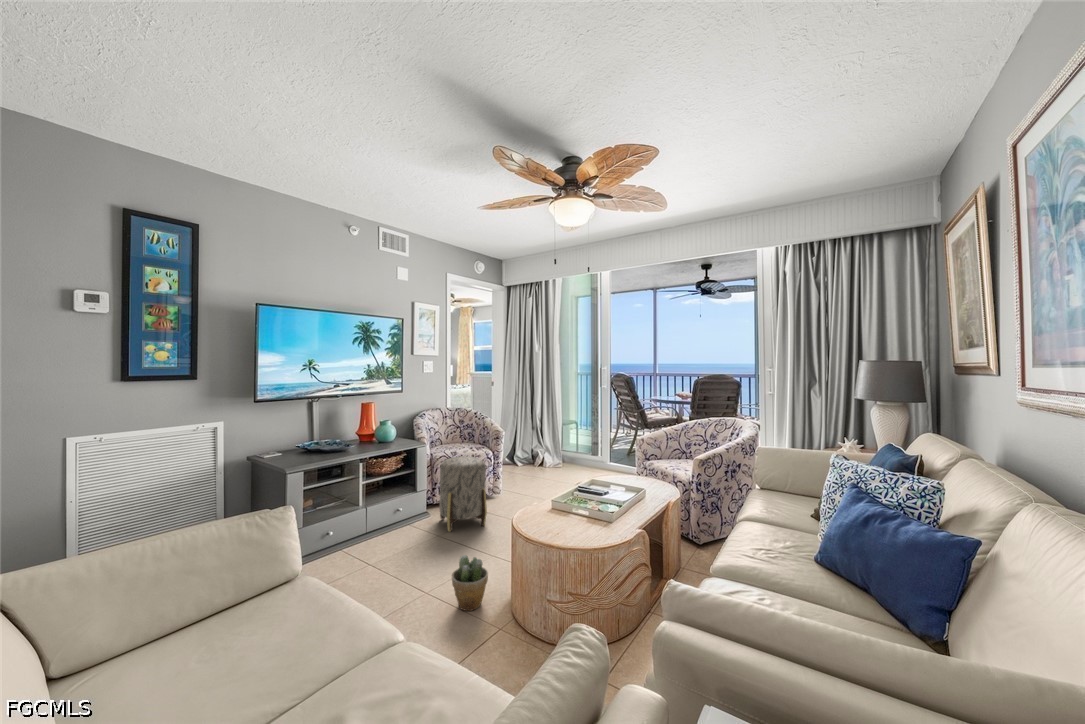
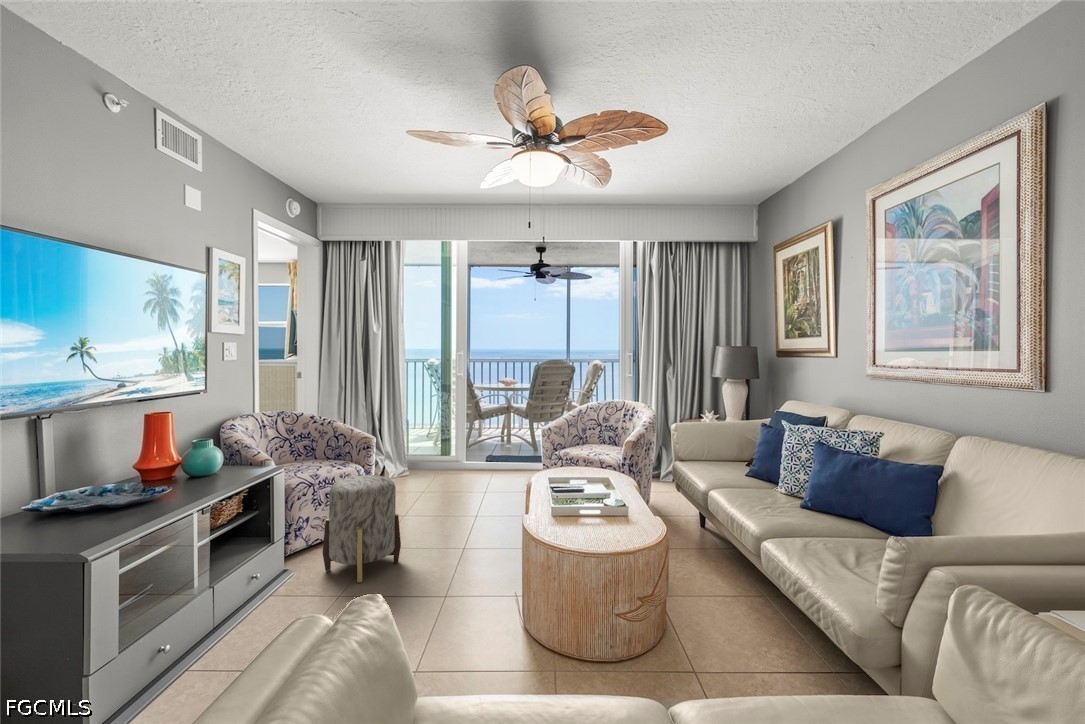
potted plant: present [452,555,488,611] -> none [477,592,523,662]

